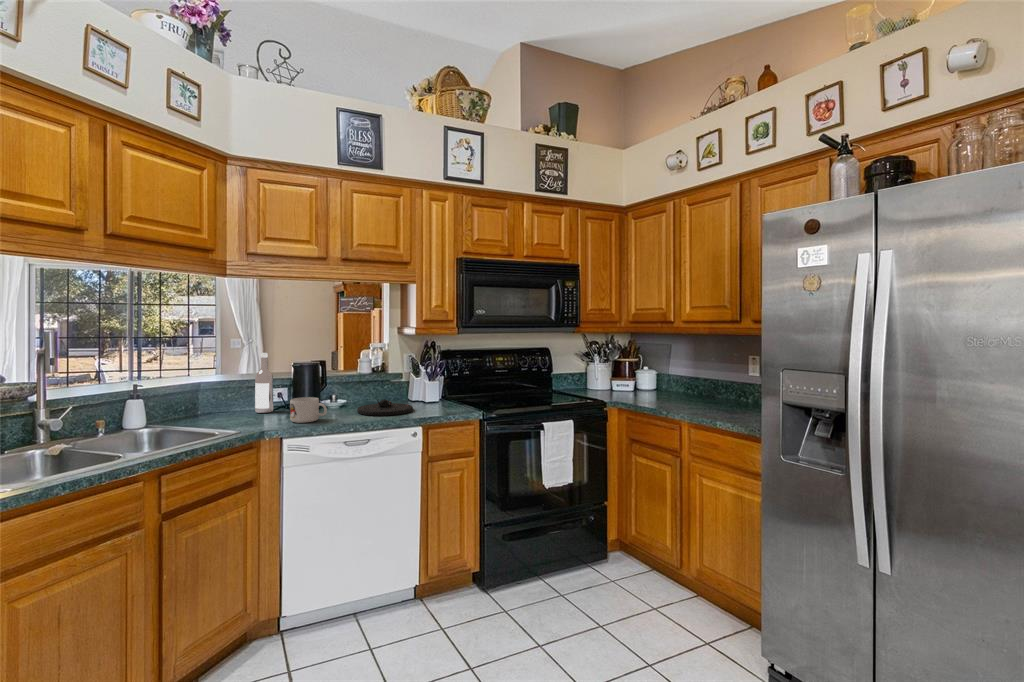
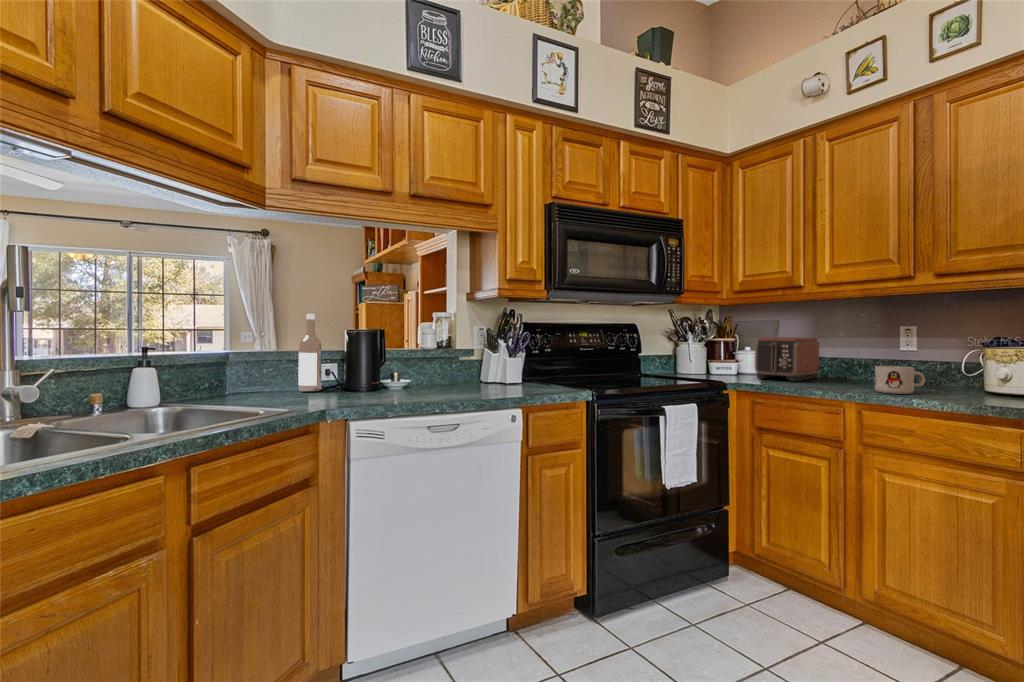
toaster: none [633,362,688,401] -> present [755,337,819,381]
mug: present [290,397,327,423] -> present [875,366,925,394]
plate: present [357,399,413,416] -> none [431,375,502,394]

